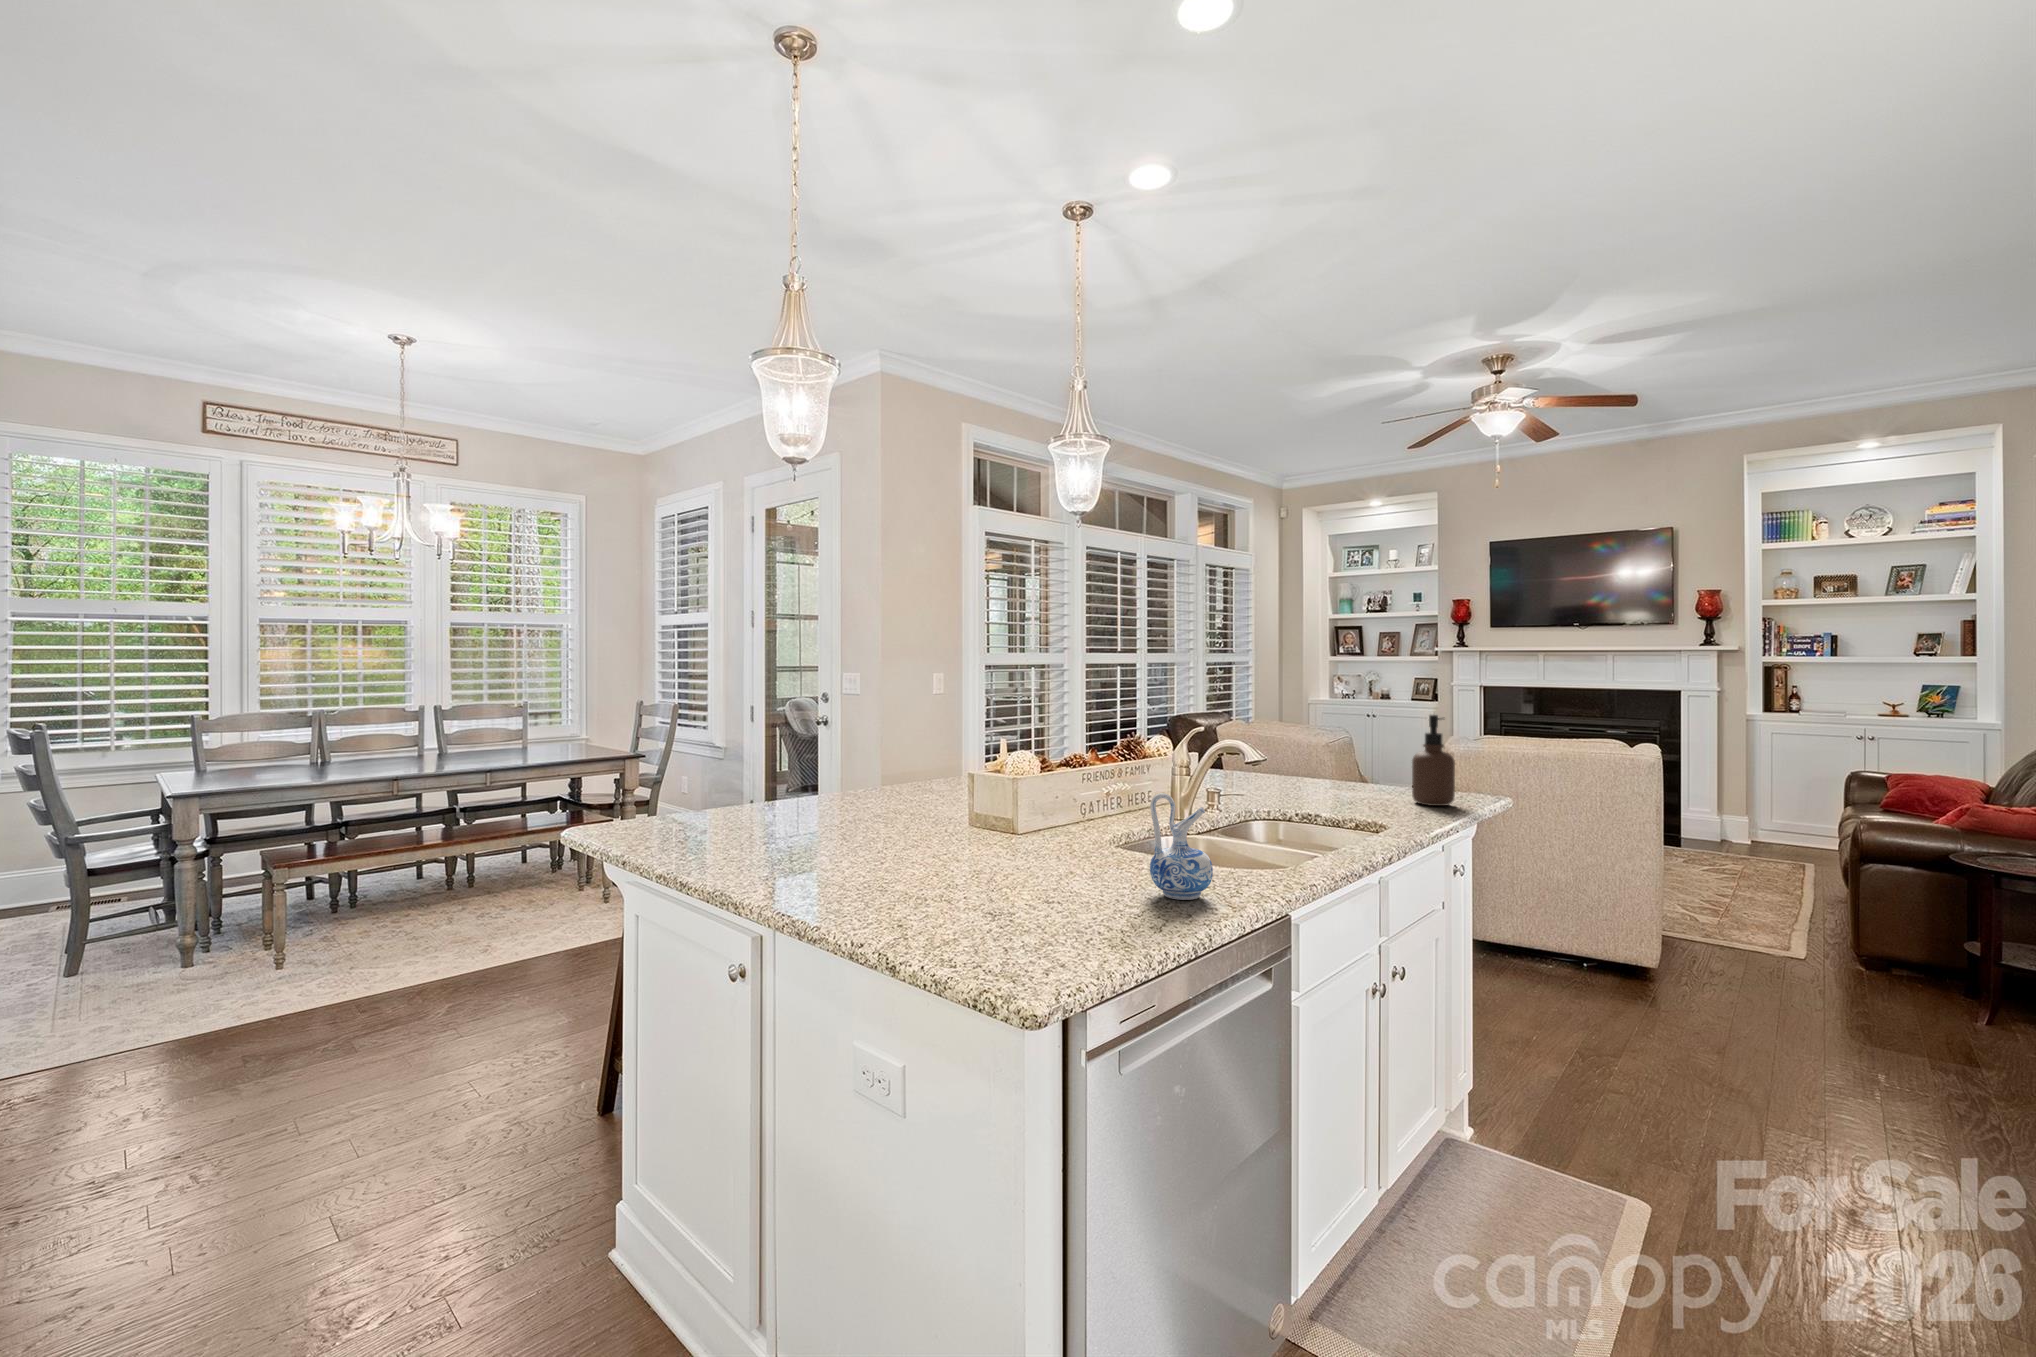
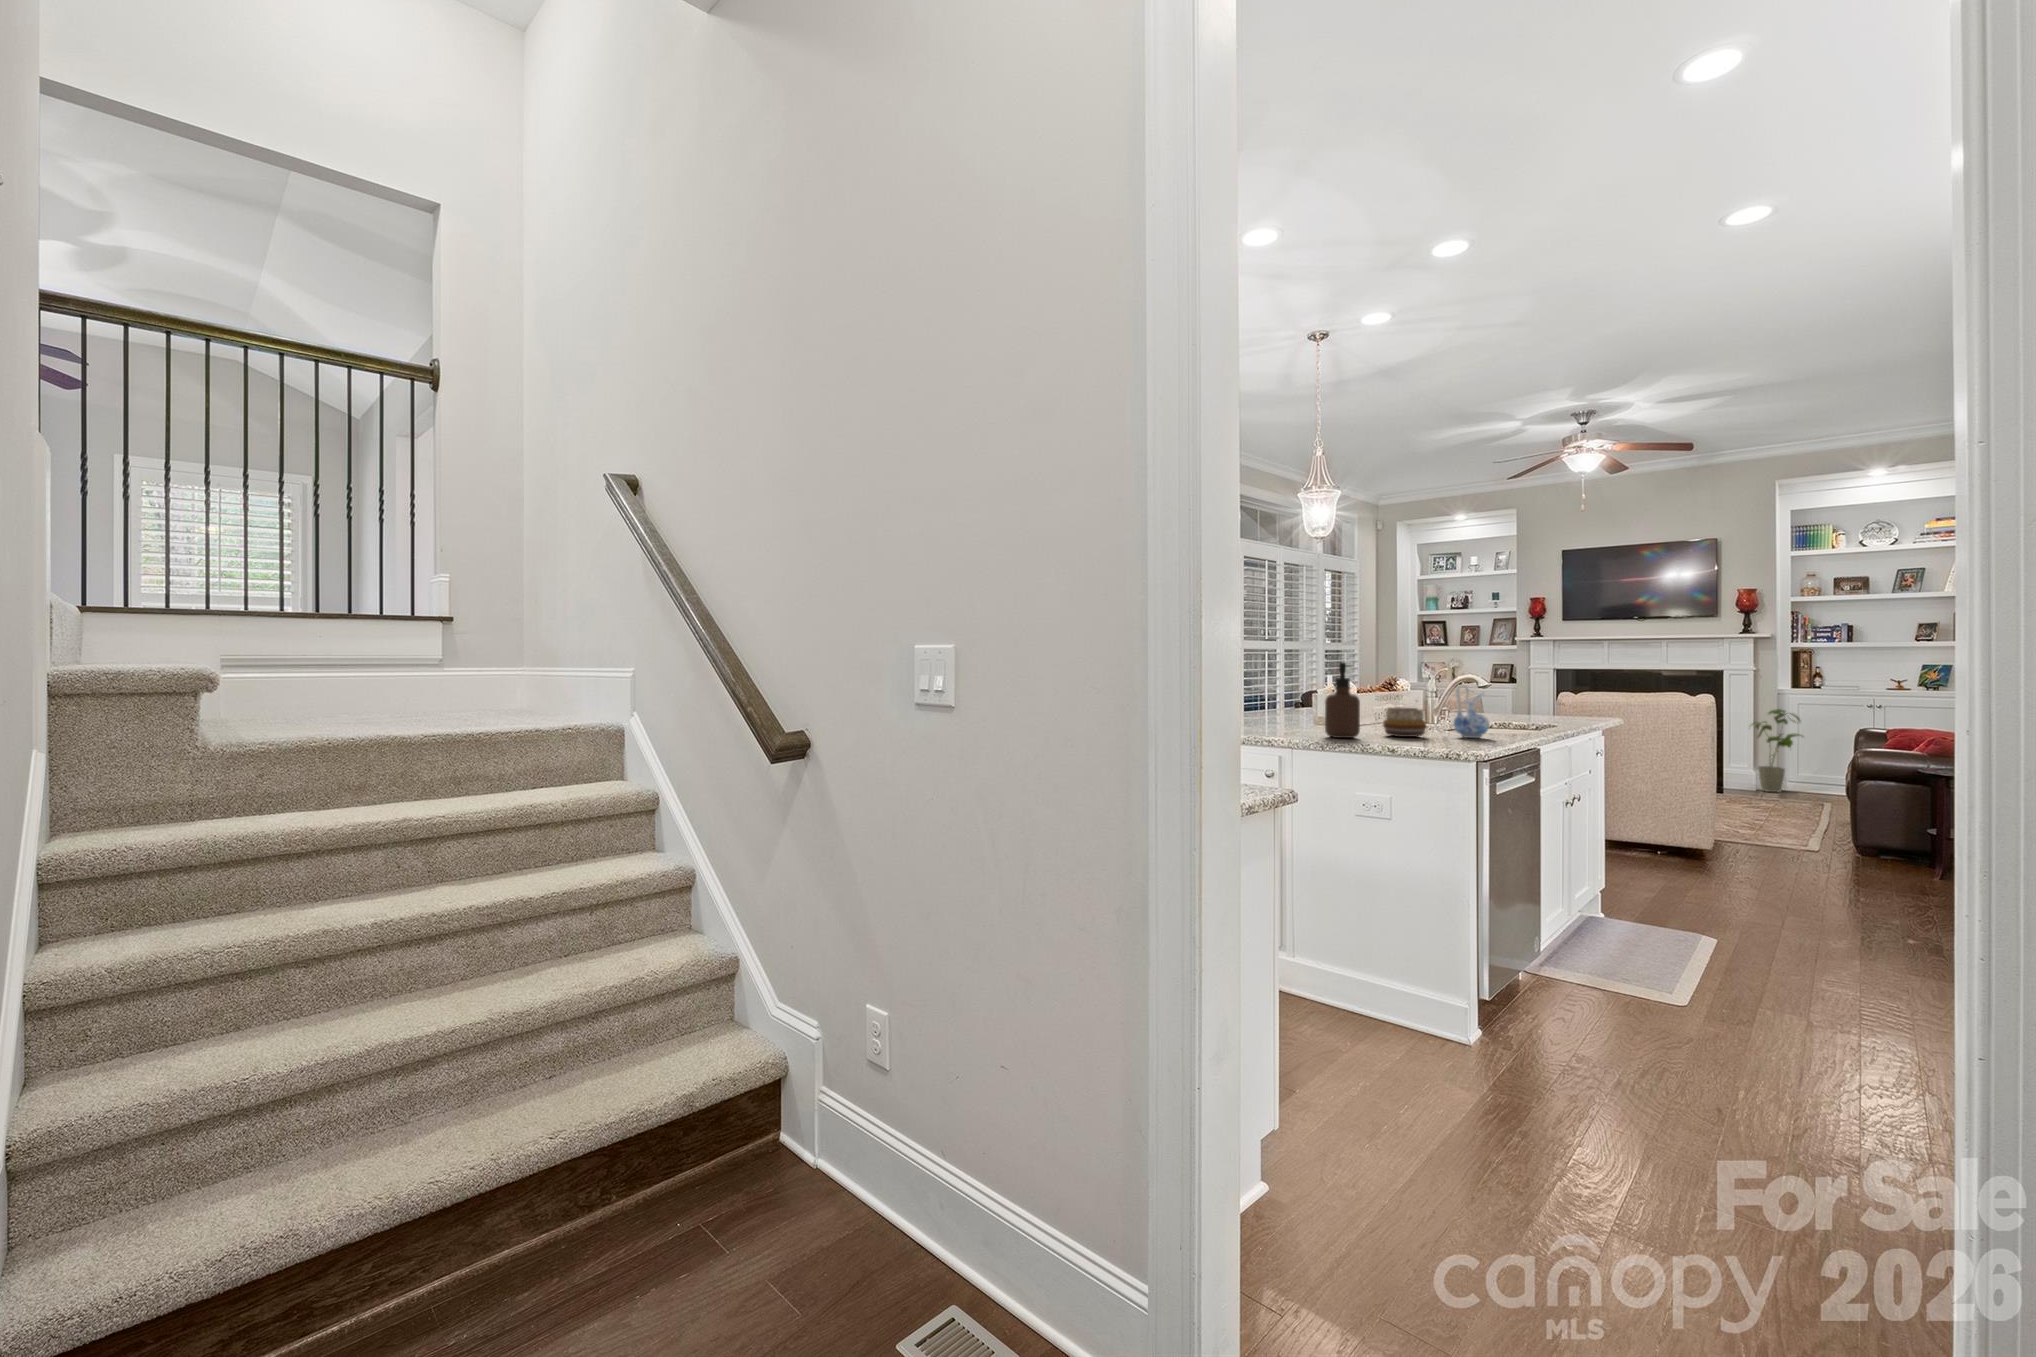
soap dispenser: present [1412,715,1455,806] -> present [1325,662,1360,738]
house plant: none [1712,740,1779,845] -> present [1752,709,1800,792]
decorative bowl: none [1015,833,1095,899] -> present [1383,708,1427,737]

